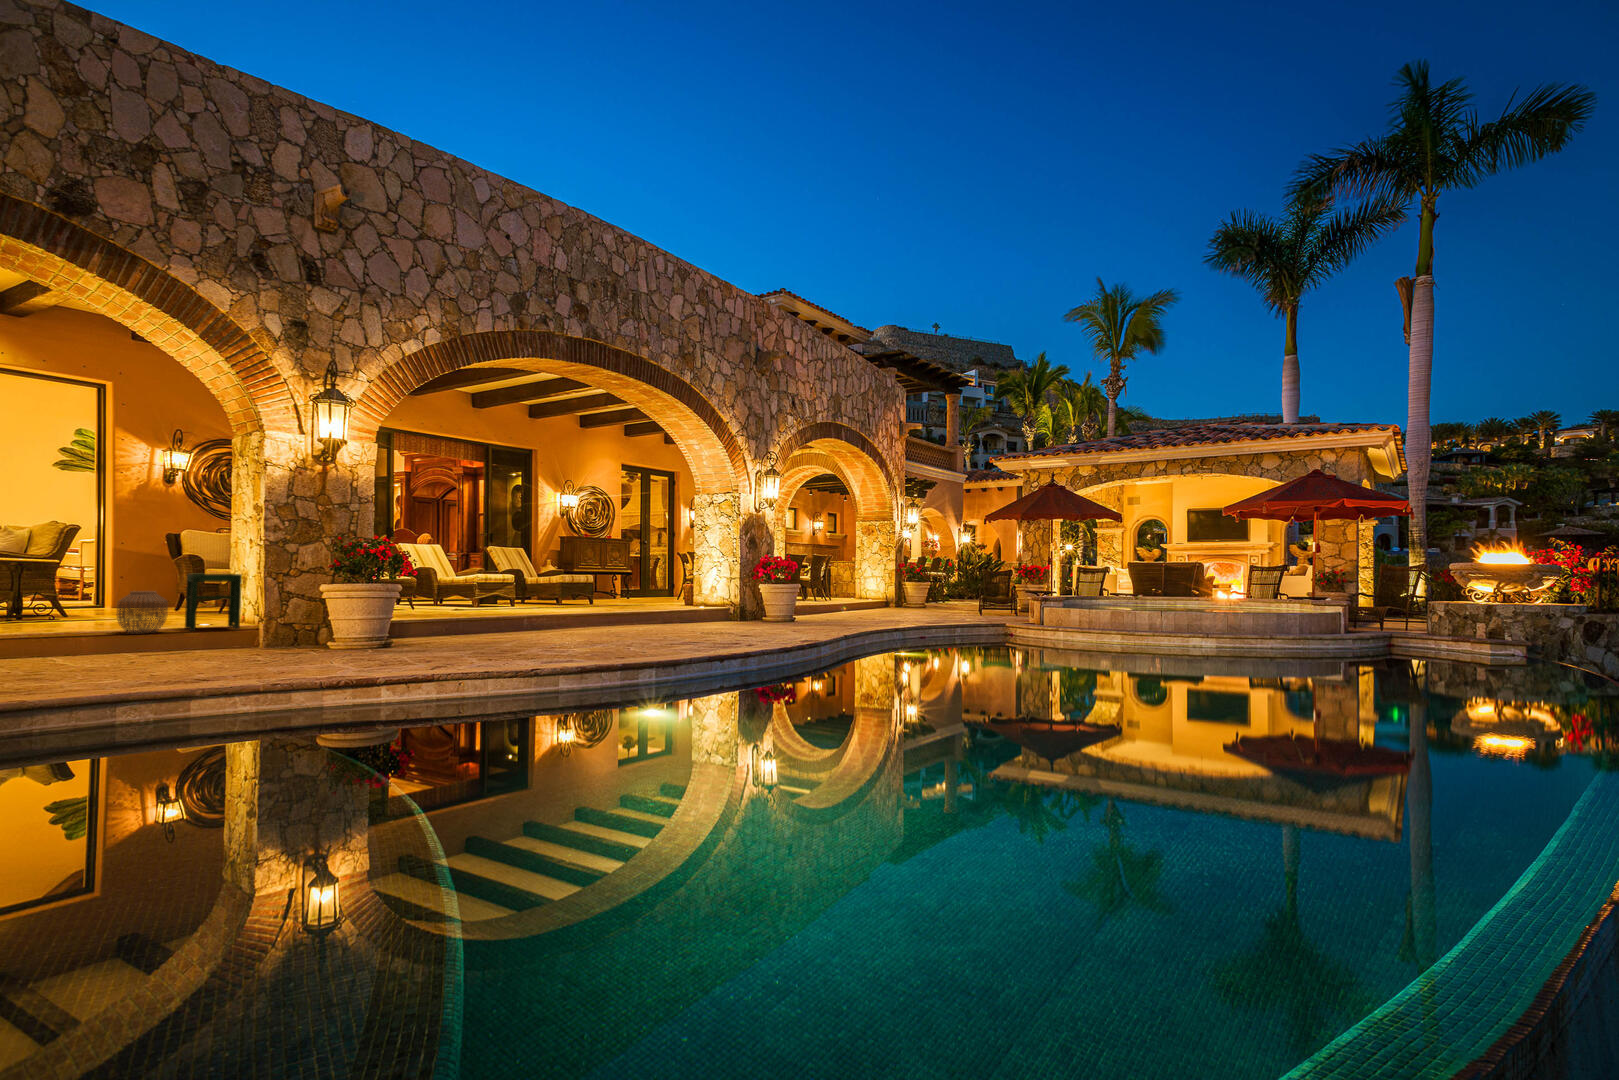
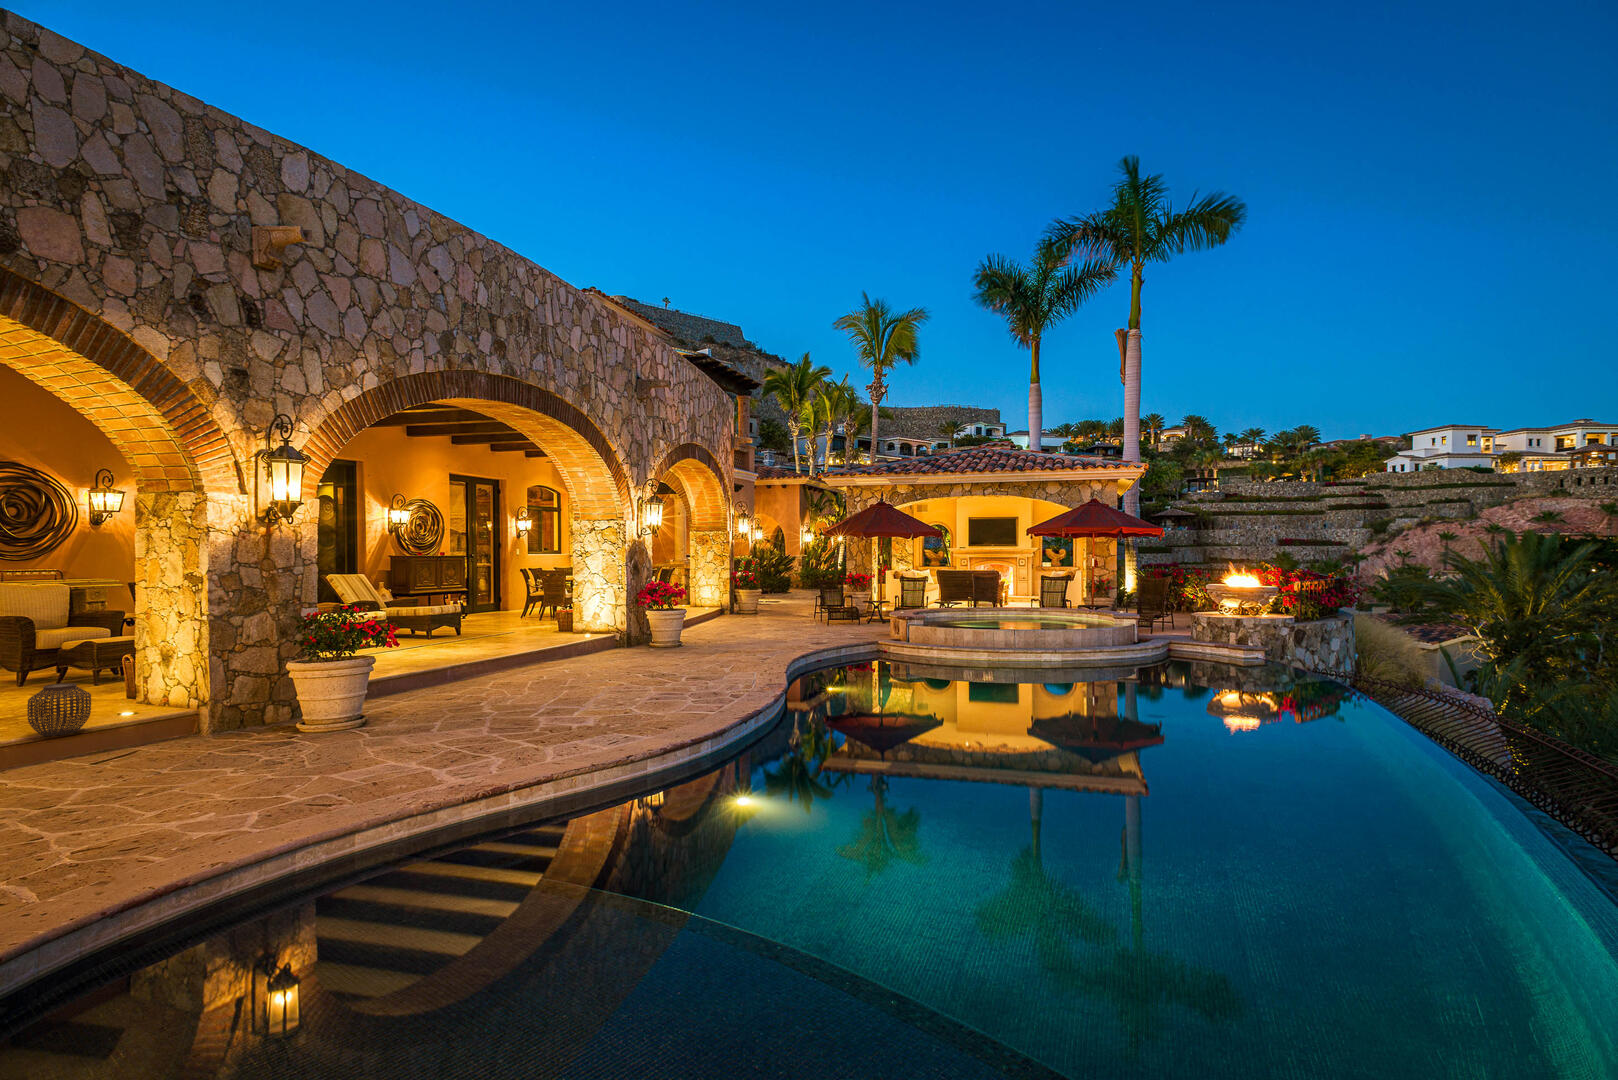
stool: present [185,574,242,631] -> none [92,650,171,724]

